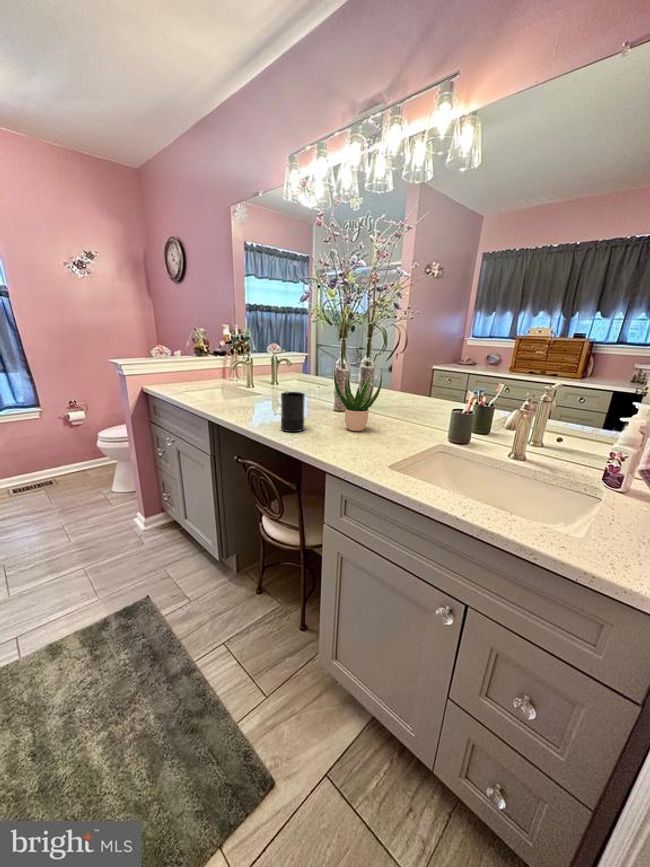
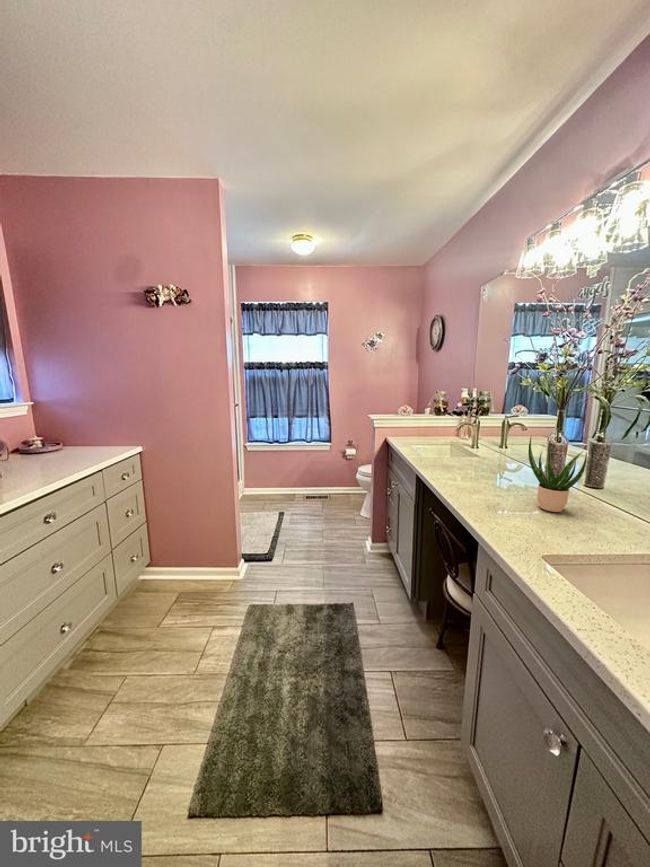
candle: present [281,391,305,432] -> none [466,454,493,498]

